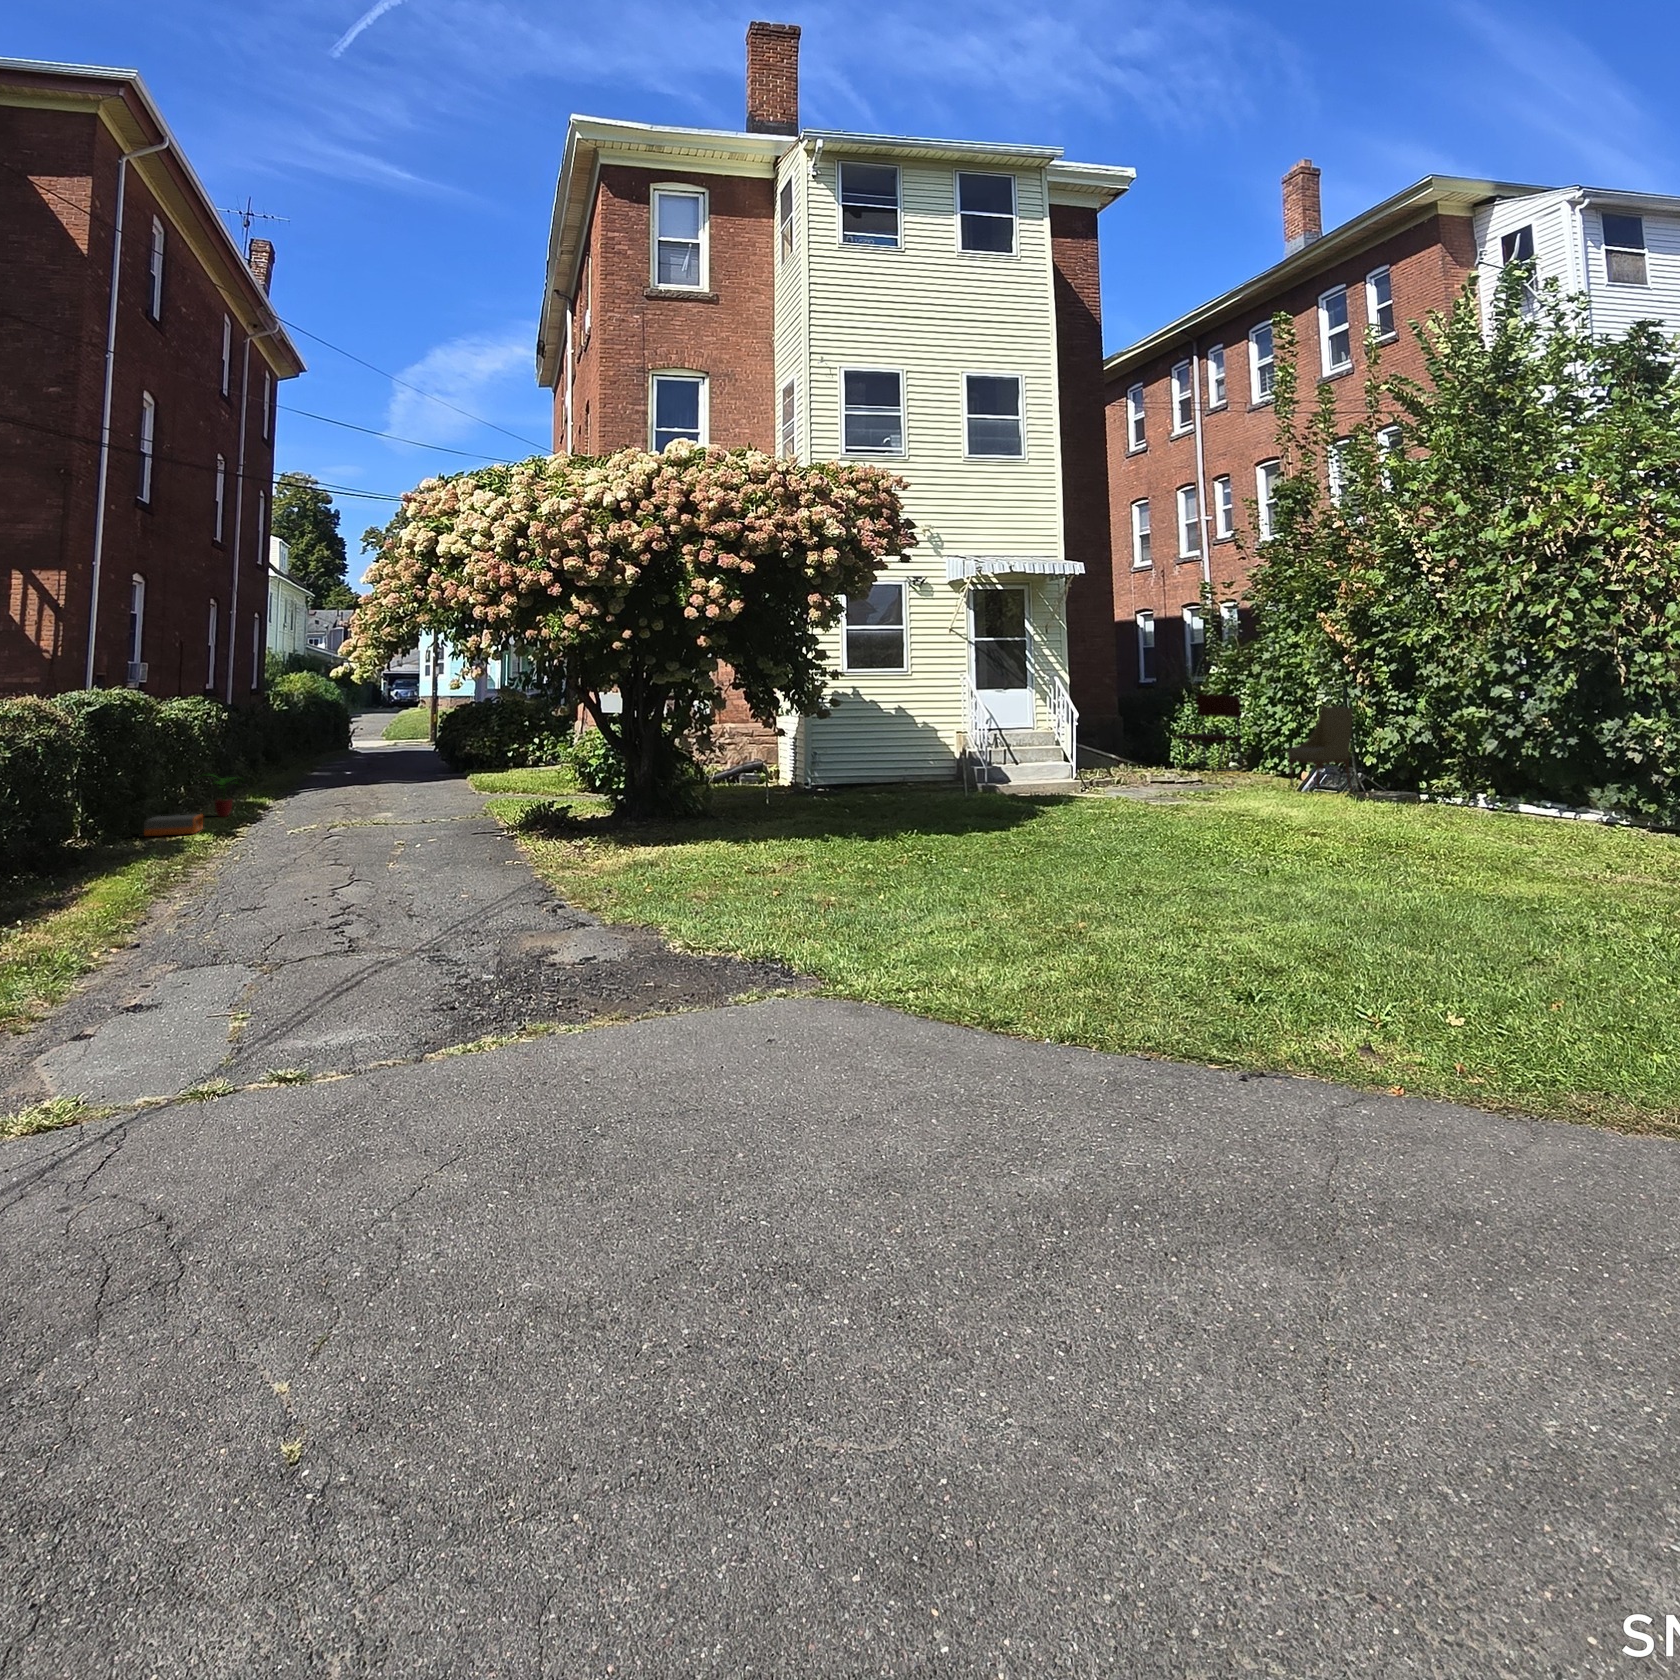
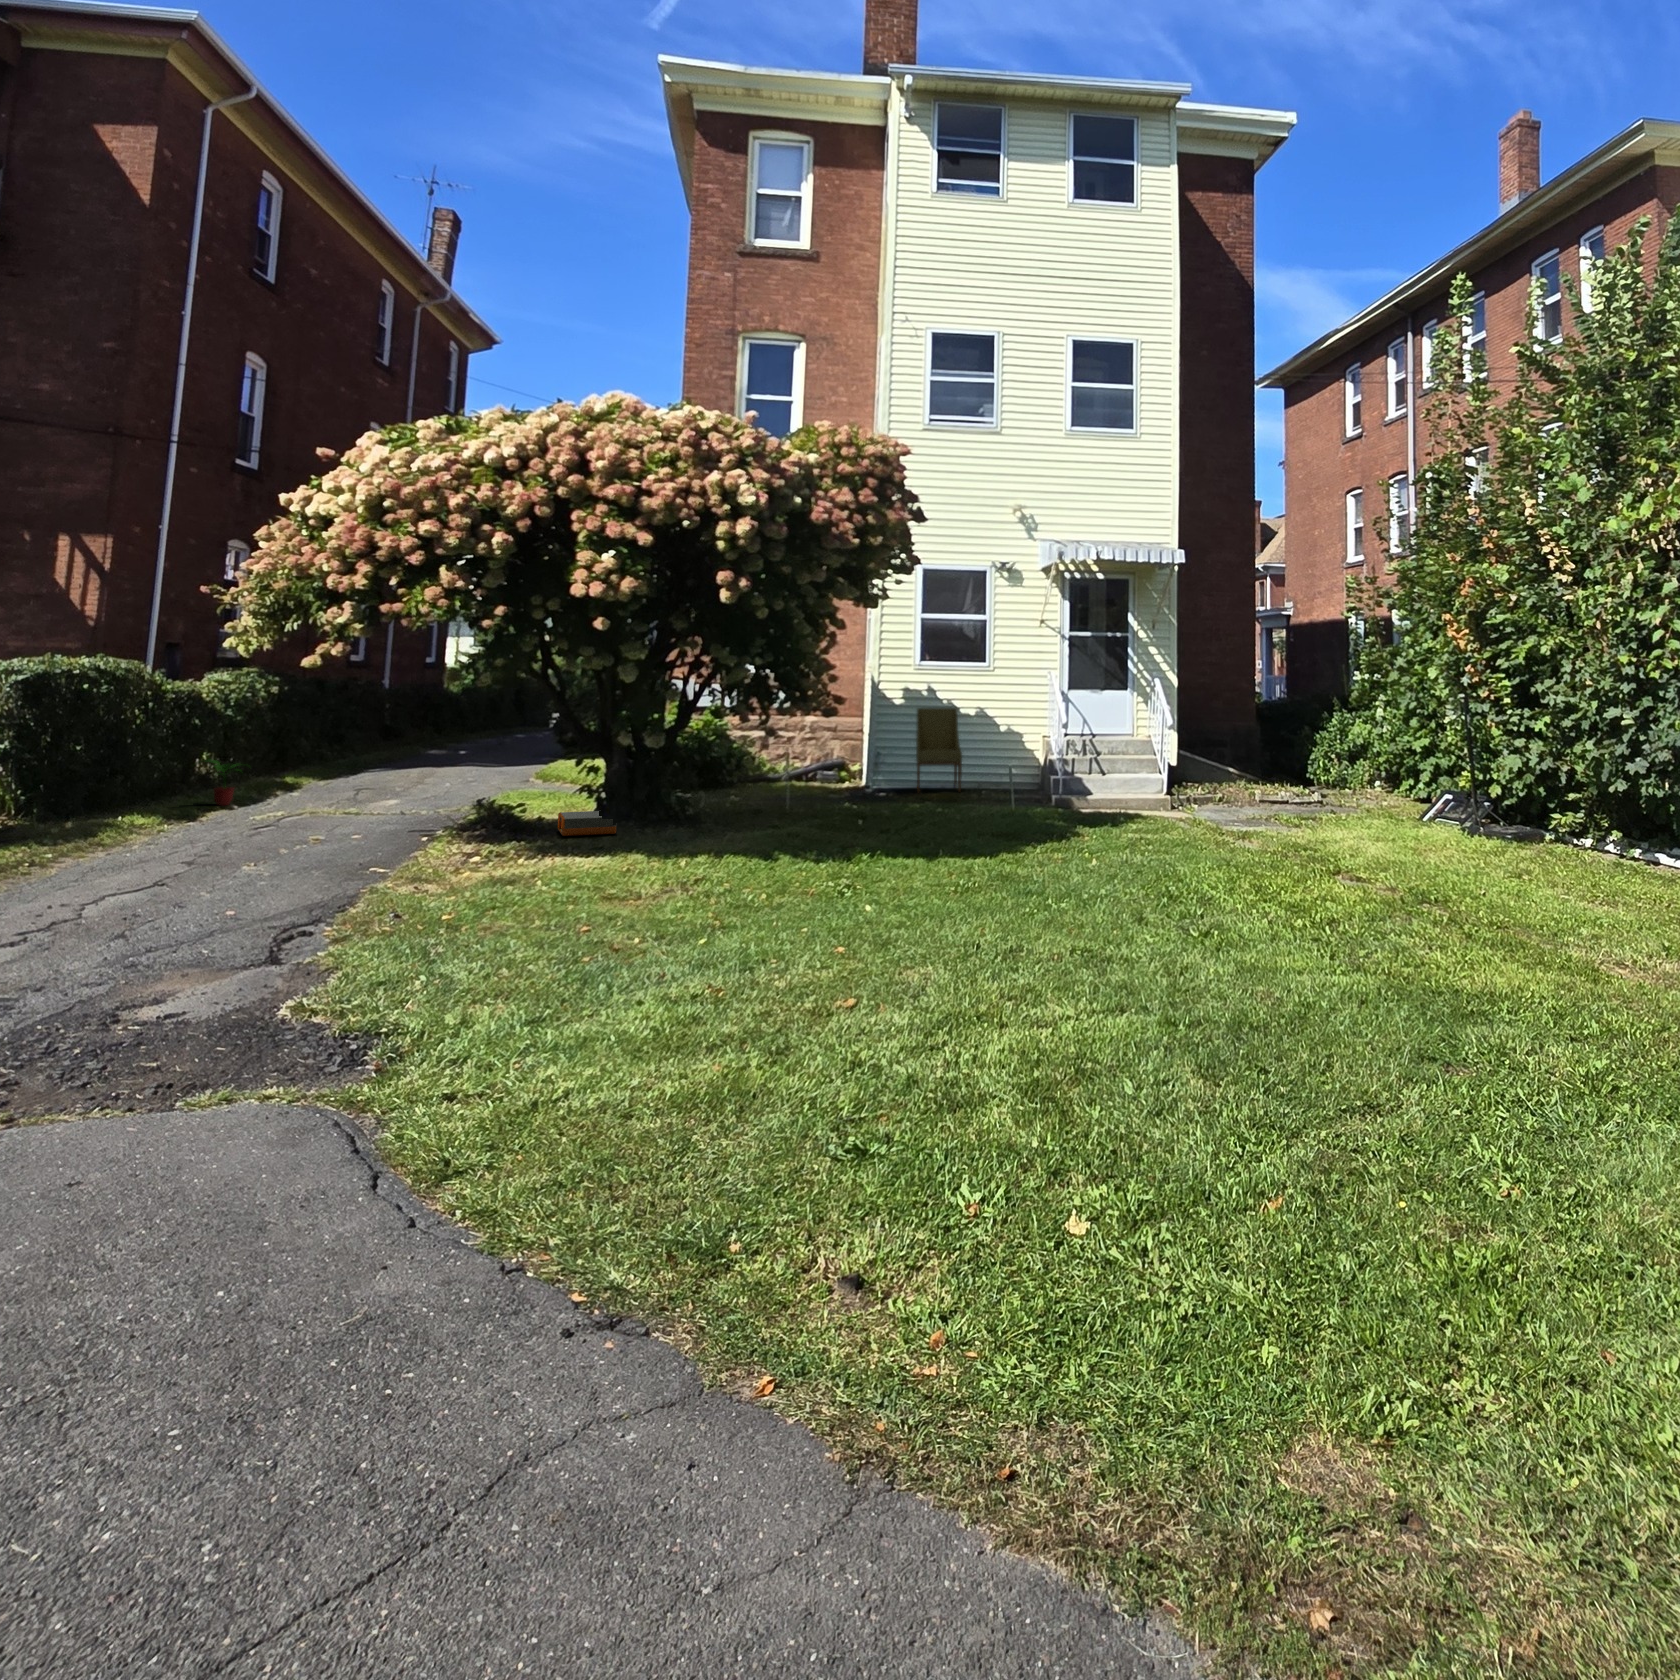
bench: present [1172,694,1243,771] -> none [1303,699,1376,787]
chair: present [1287,706,1353,791] -> present [916,708,962,792]
storage box: present [144,814,203,836] -> present [558,811,616,836]

